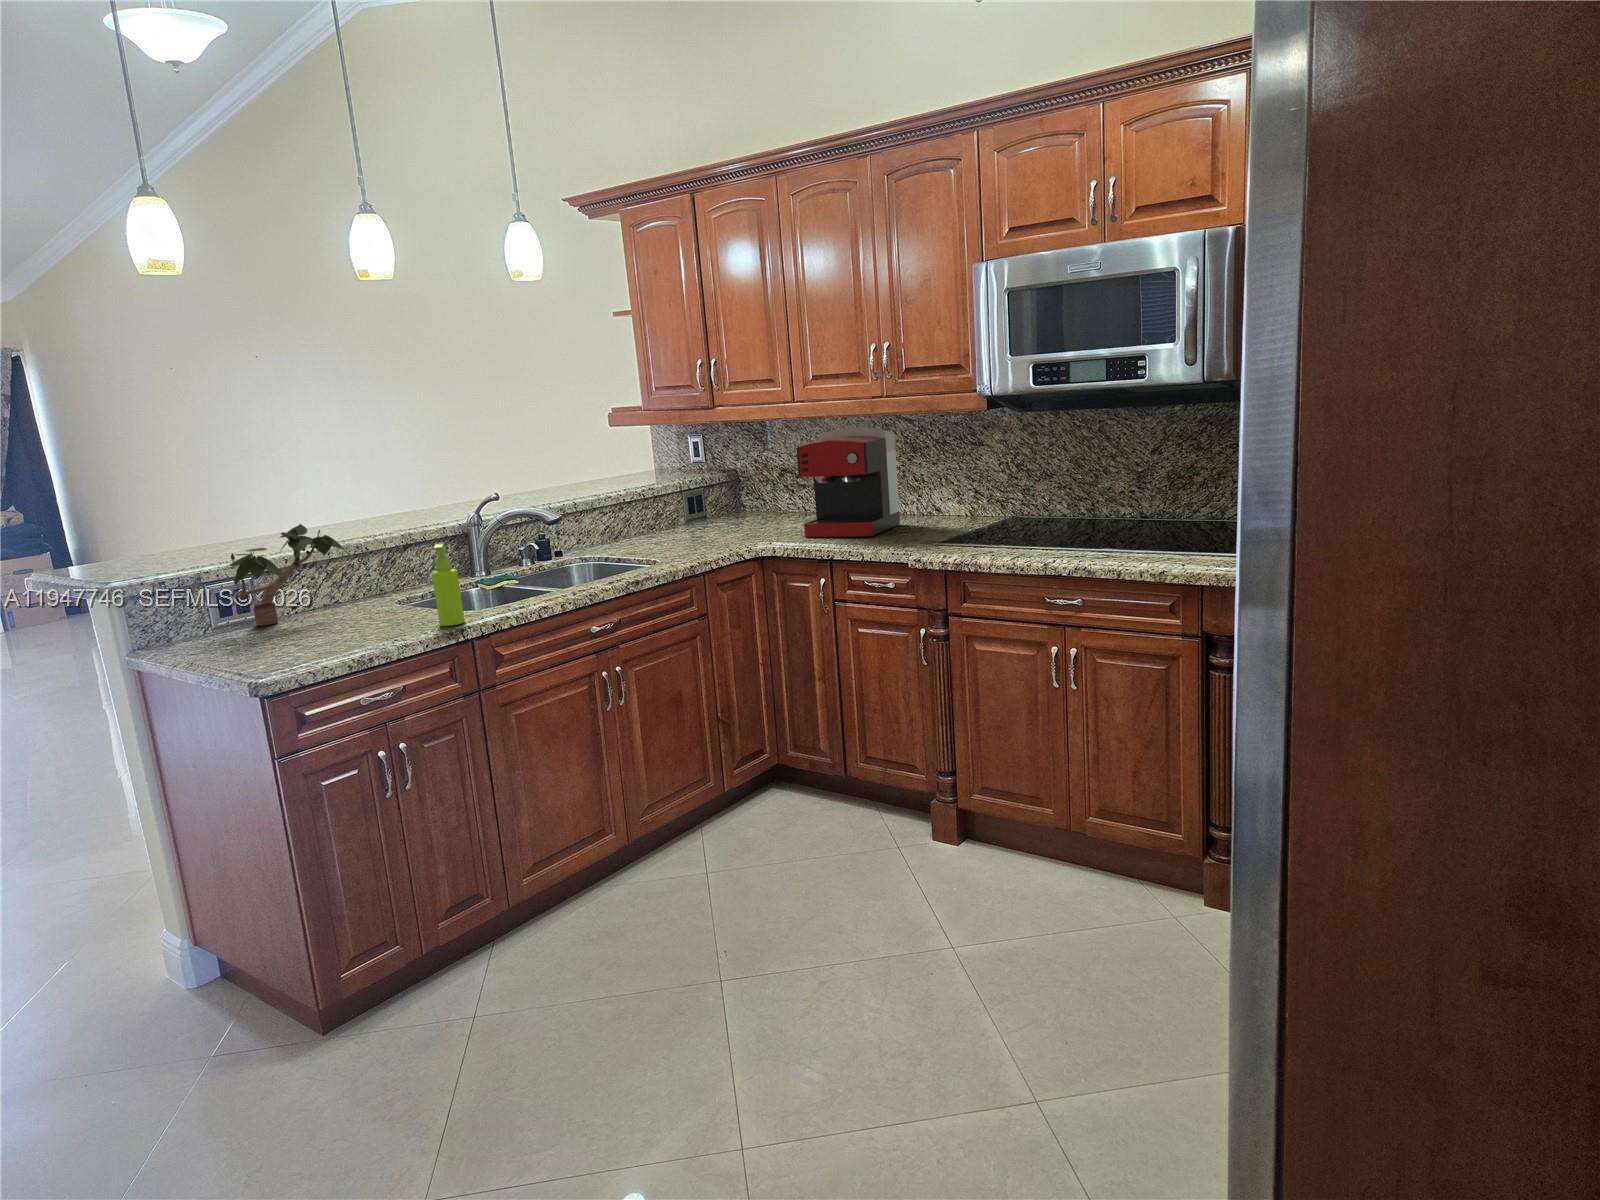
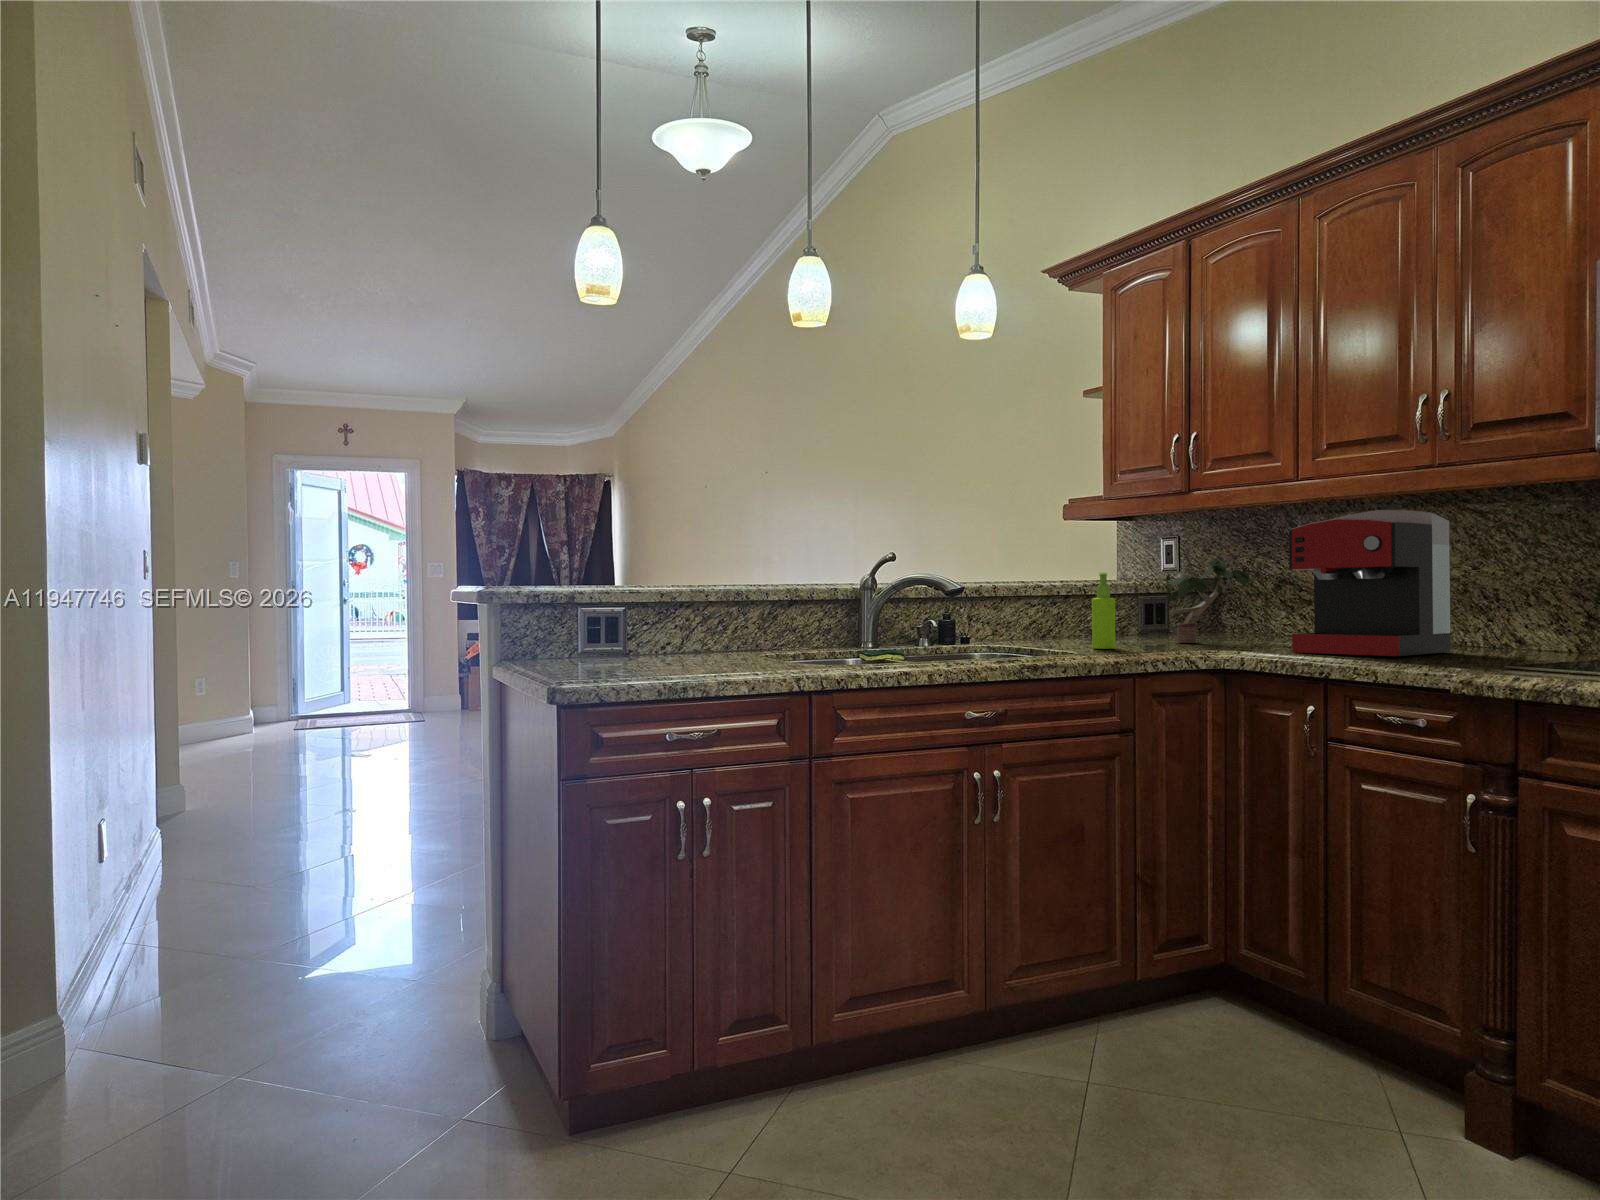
potted plant: present [229,524,345,626] -> present [1165,558,1254,643]
soap dispenser: present [432,543,465,626] -> present [1092,573,1116,649]

